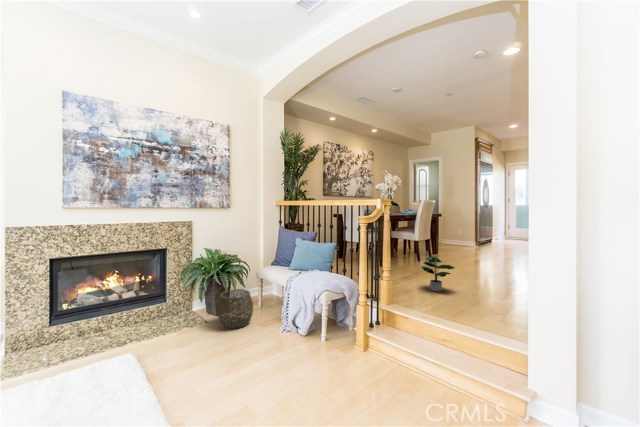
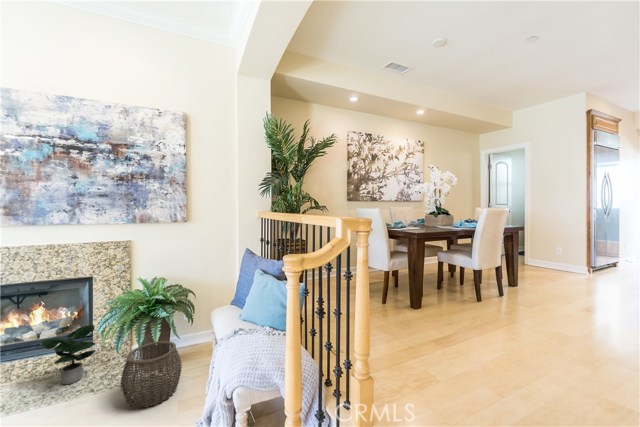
potted plant: present [421,257,455,292] -> present [40,325,96,384]

